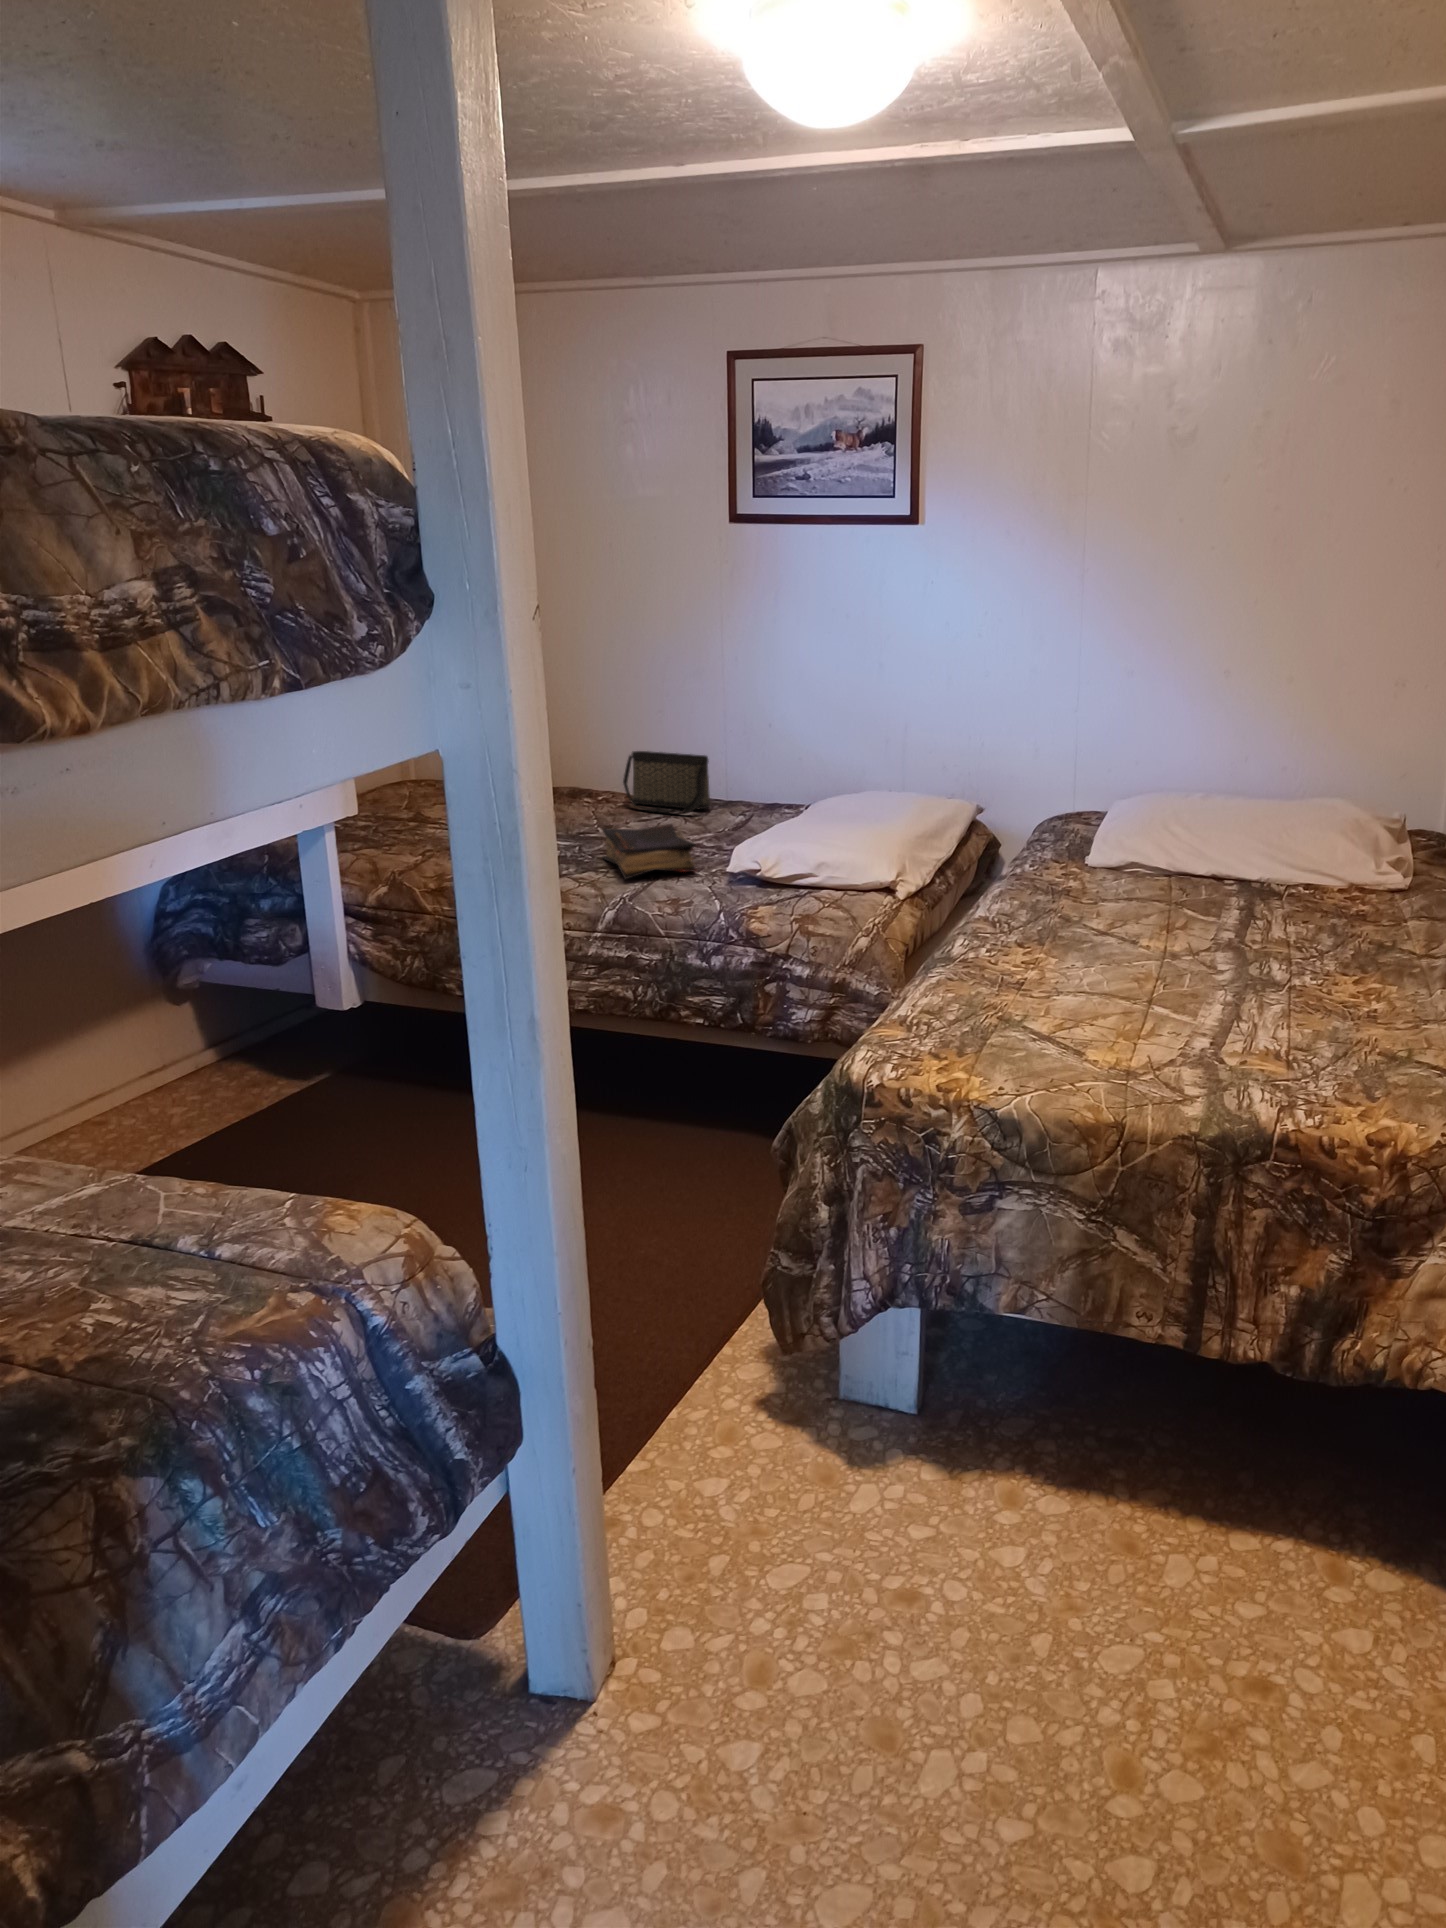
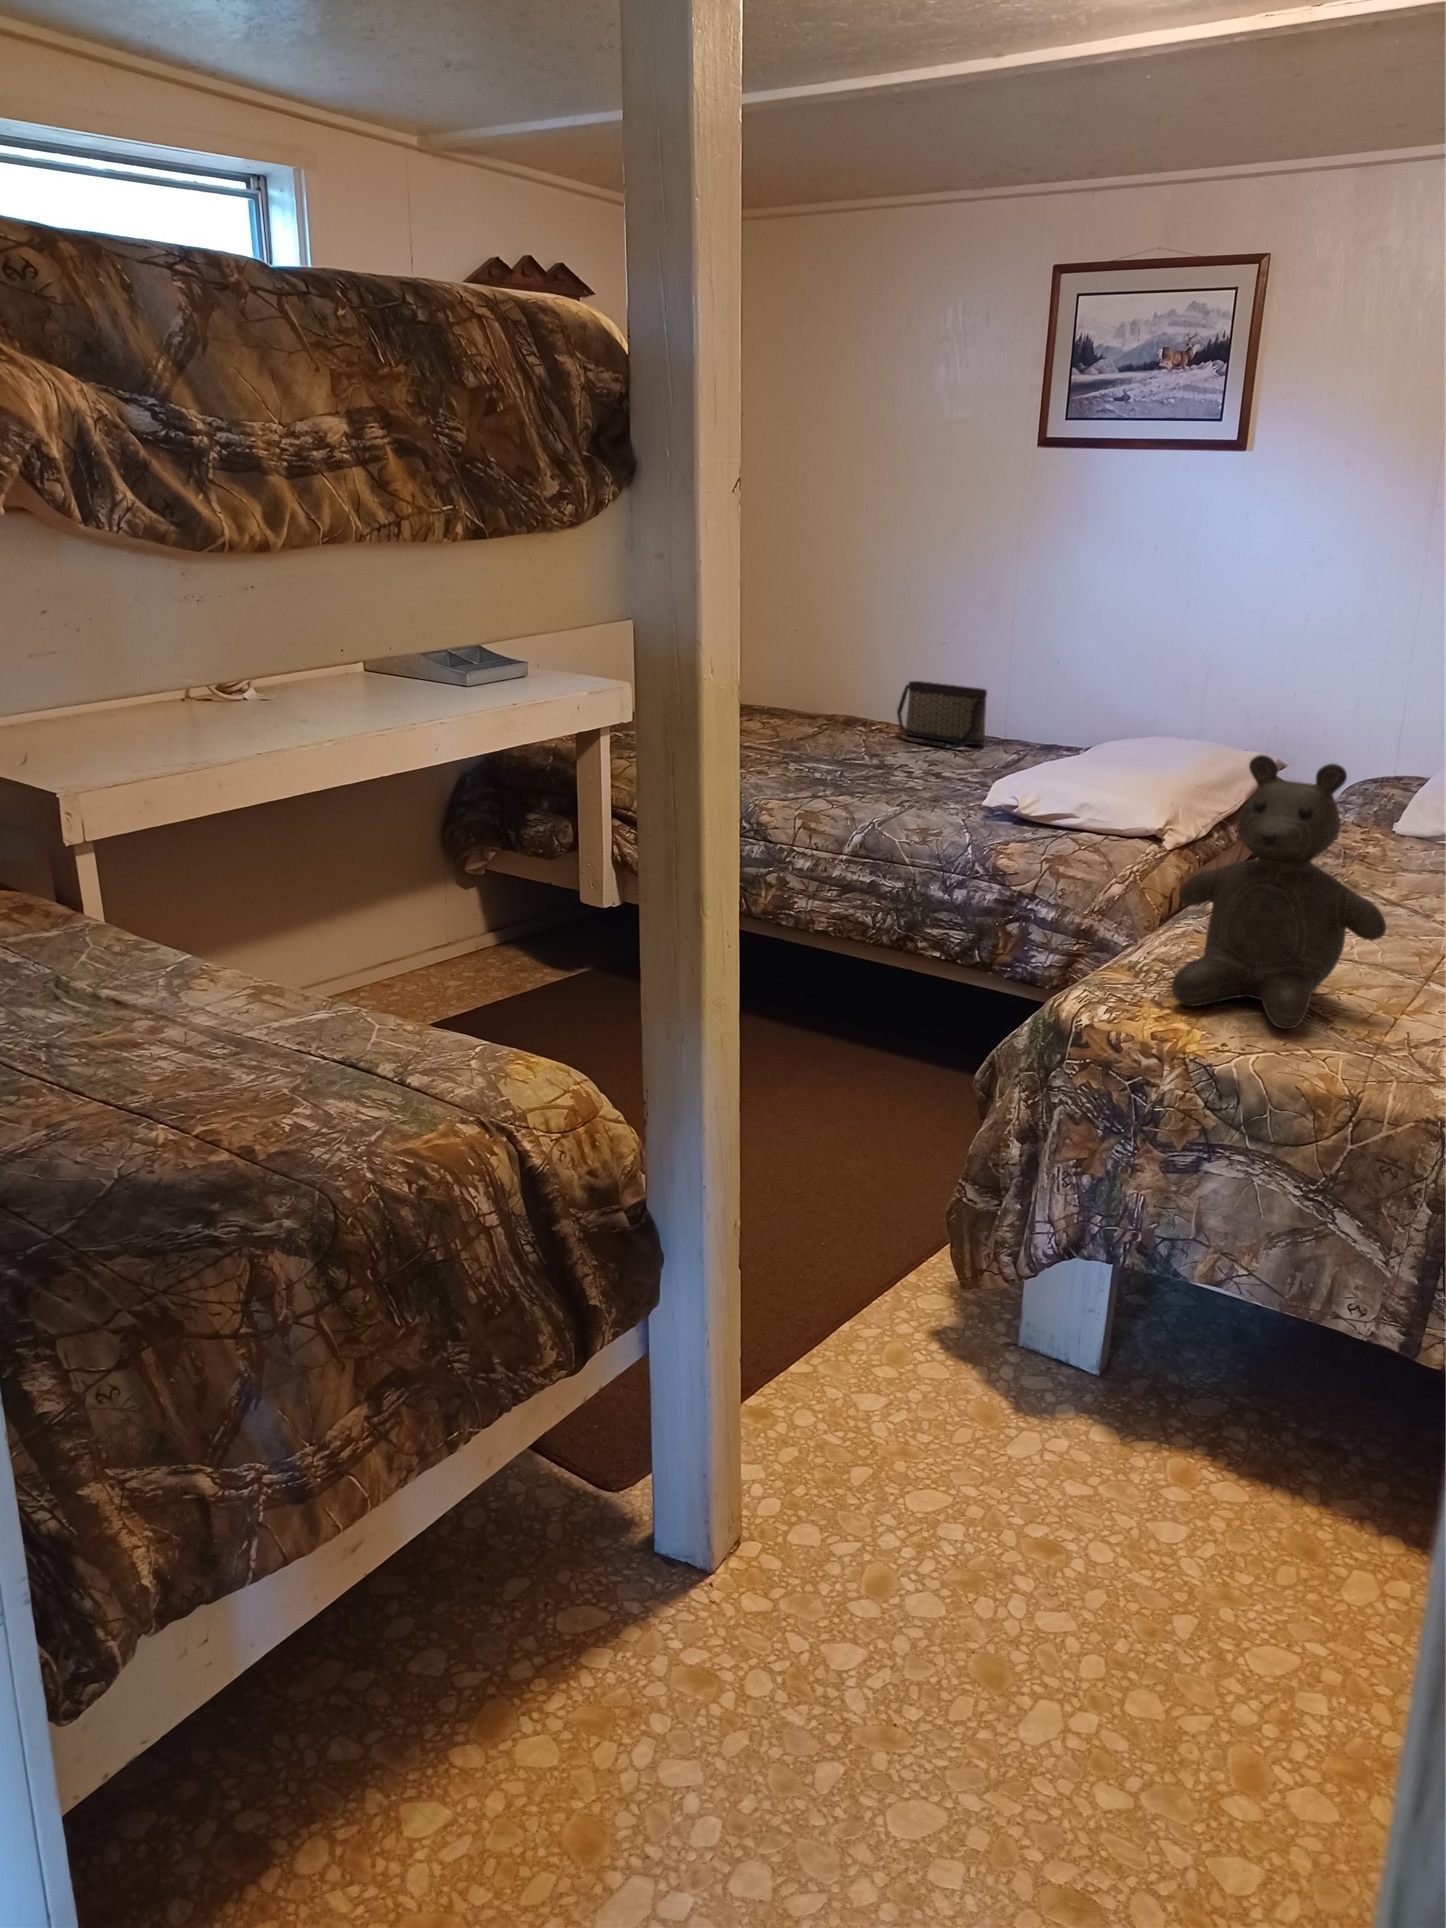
teddy bear: none [940,820,1121,1068] -> present [1171,755,1386,1029]
book: present [603,824,699,879] -> none [861,754,957,806]

